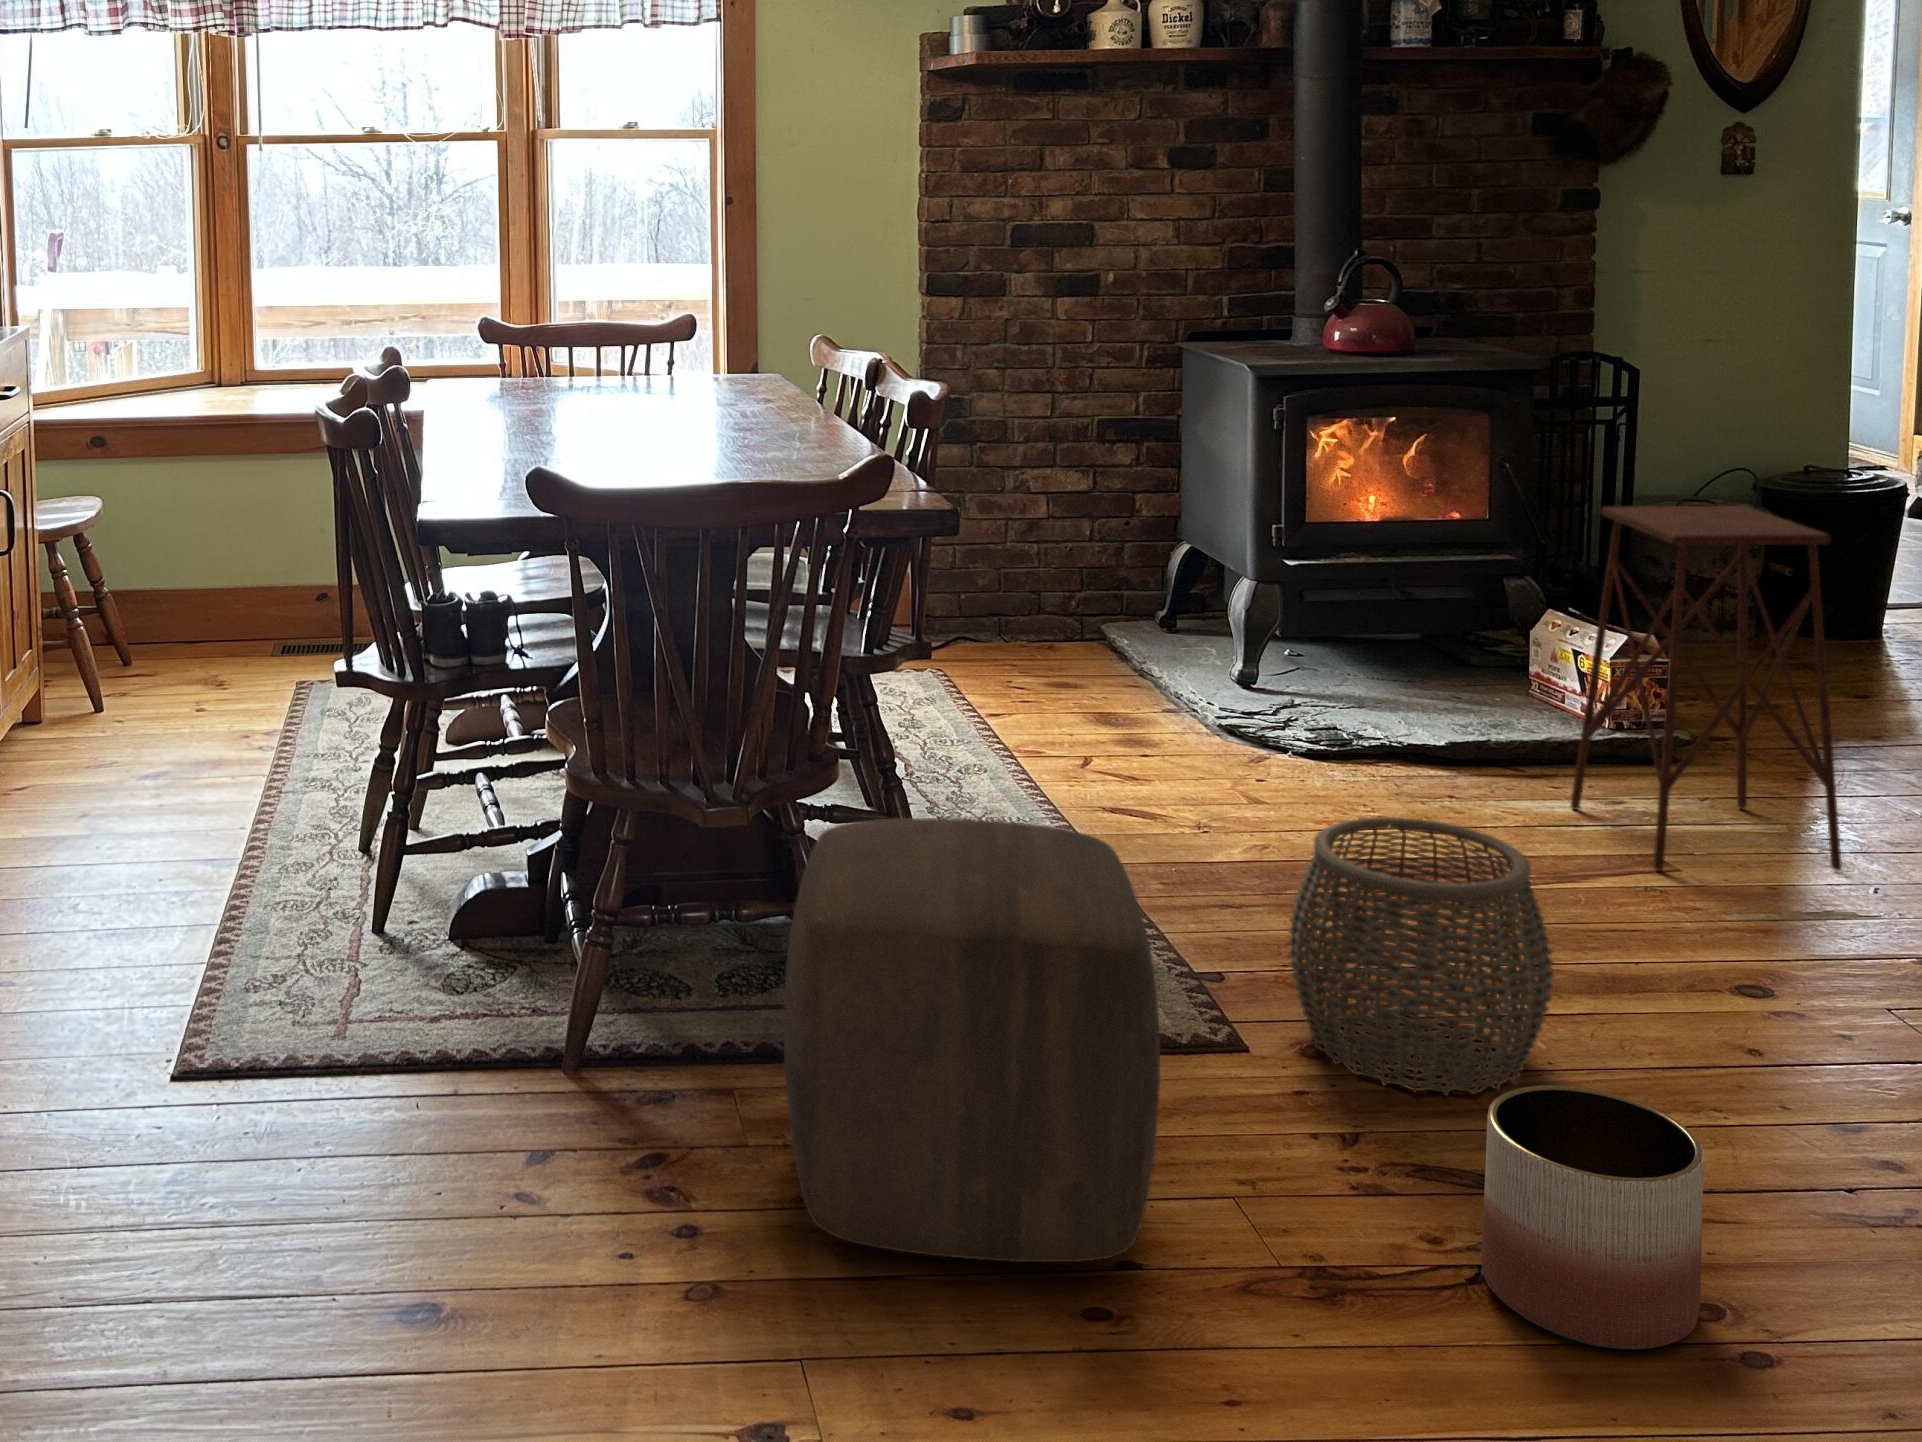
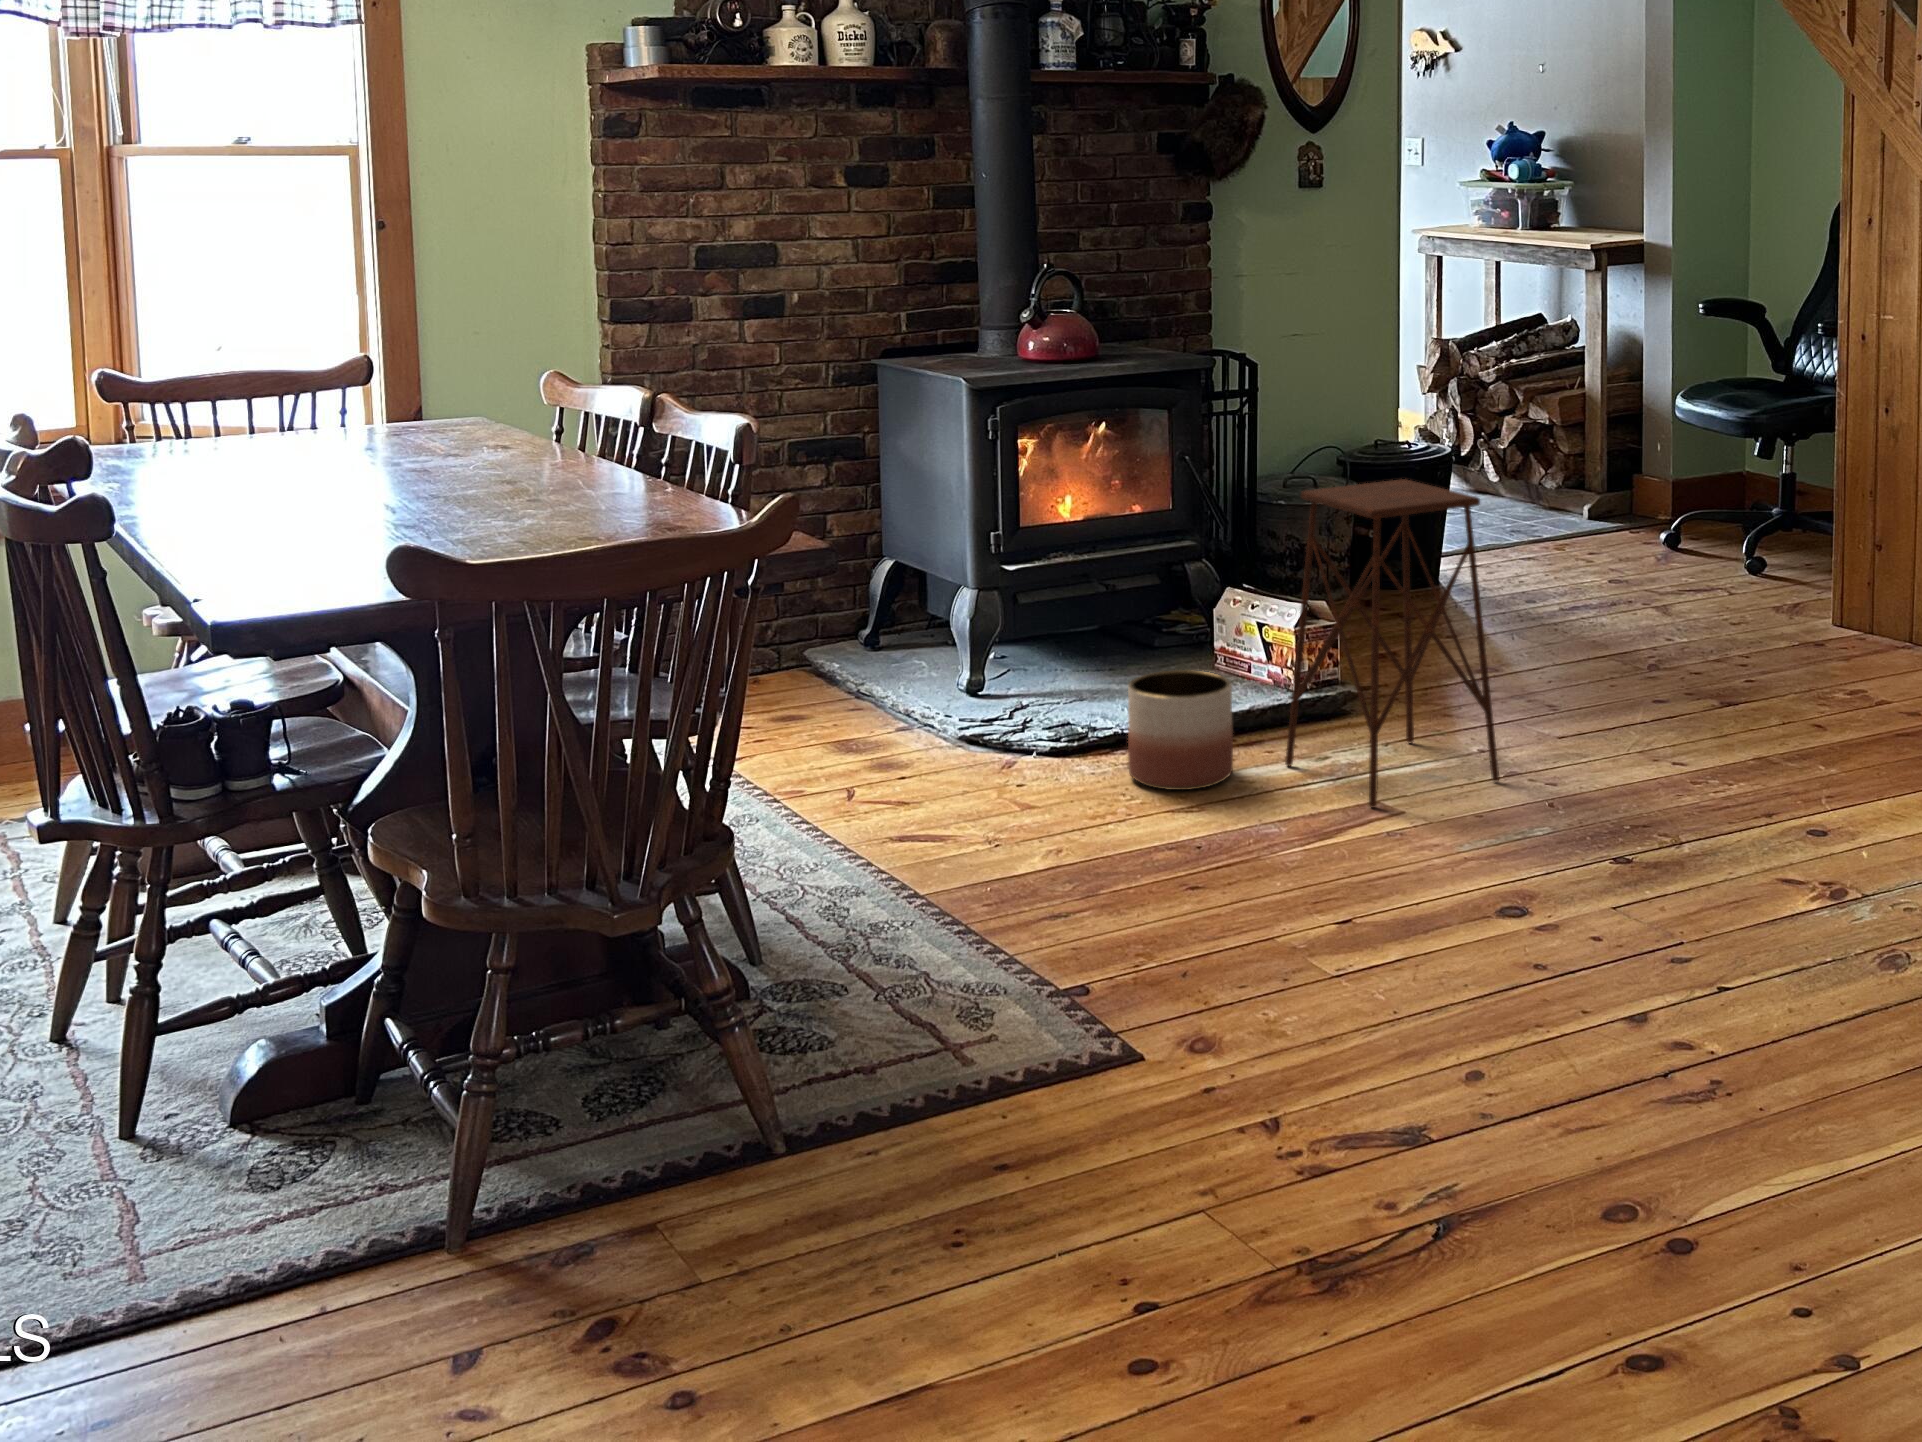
woven basket: present [1287,817,1554,1095] -> none [1144,792,1370,1042]
ottoman: present [784,818,1160,1262] -> none [737,857,1134,1319]
planter: present [1481,1085,1704,1350] -> present [1128,670,1233,790]

